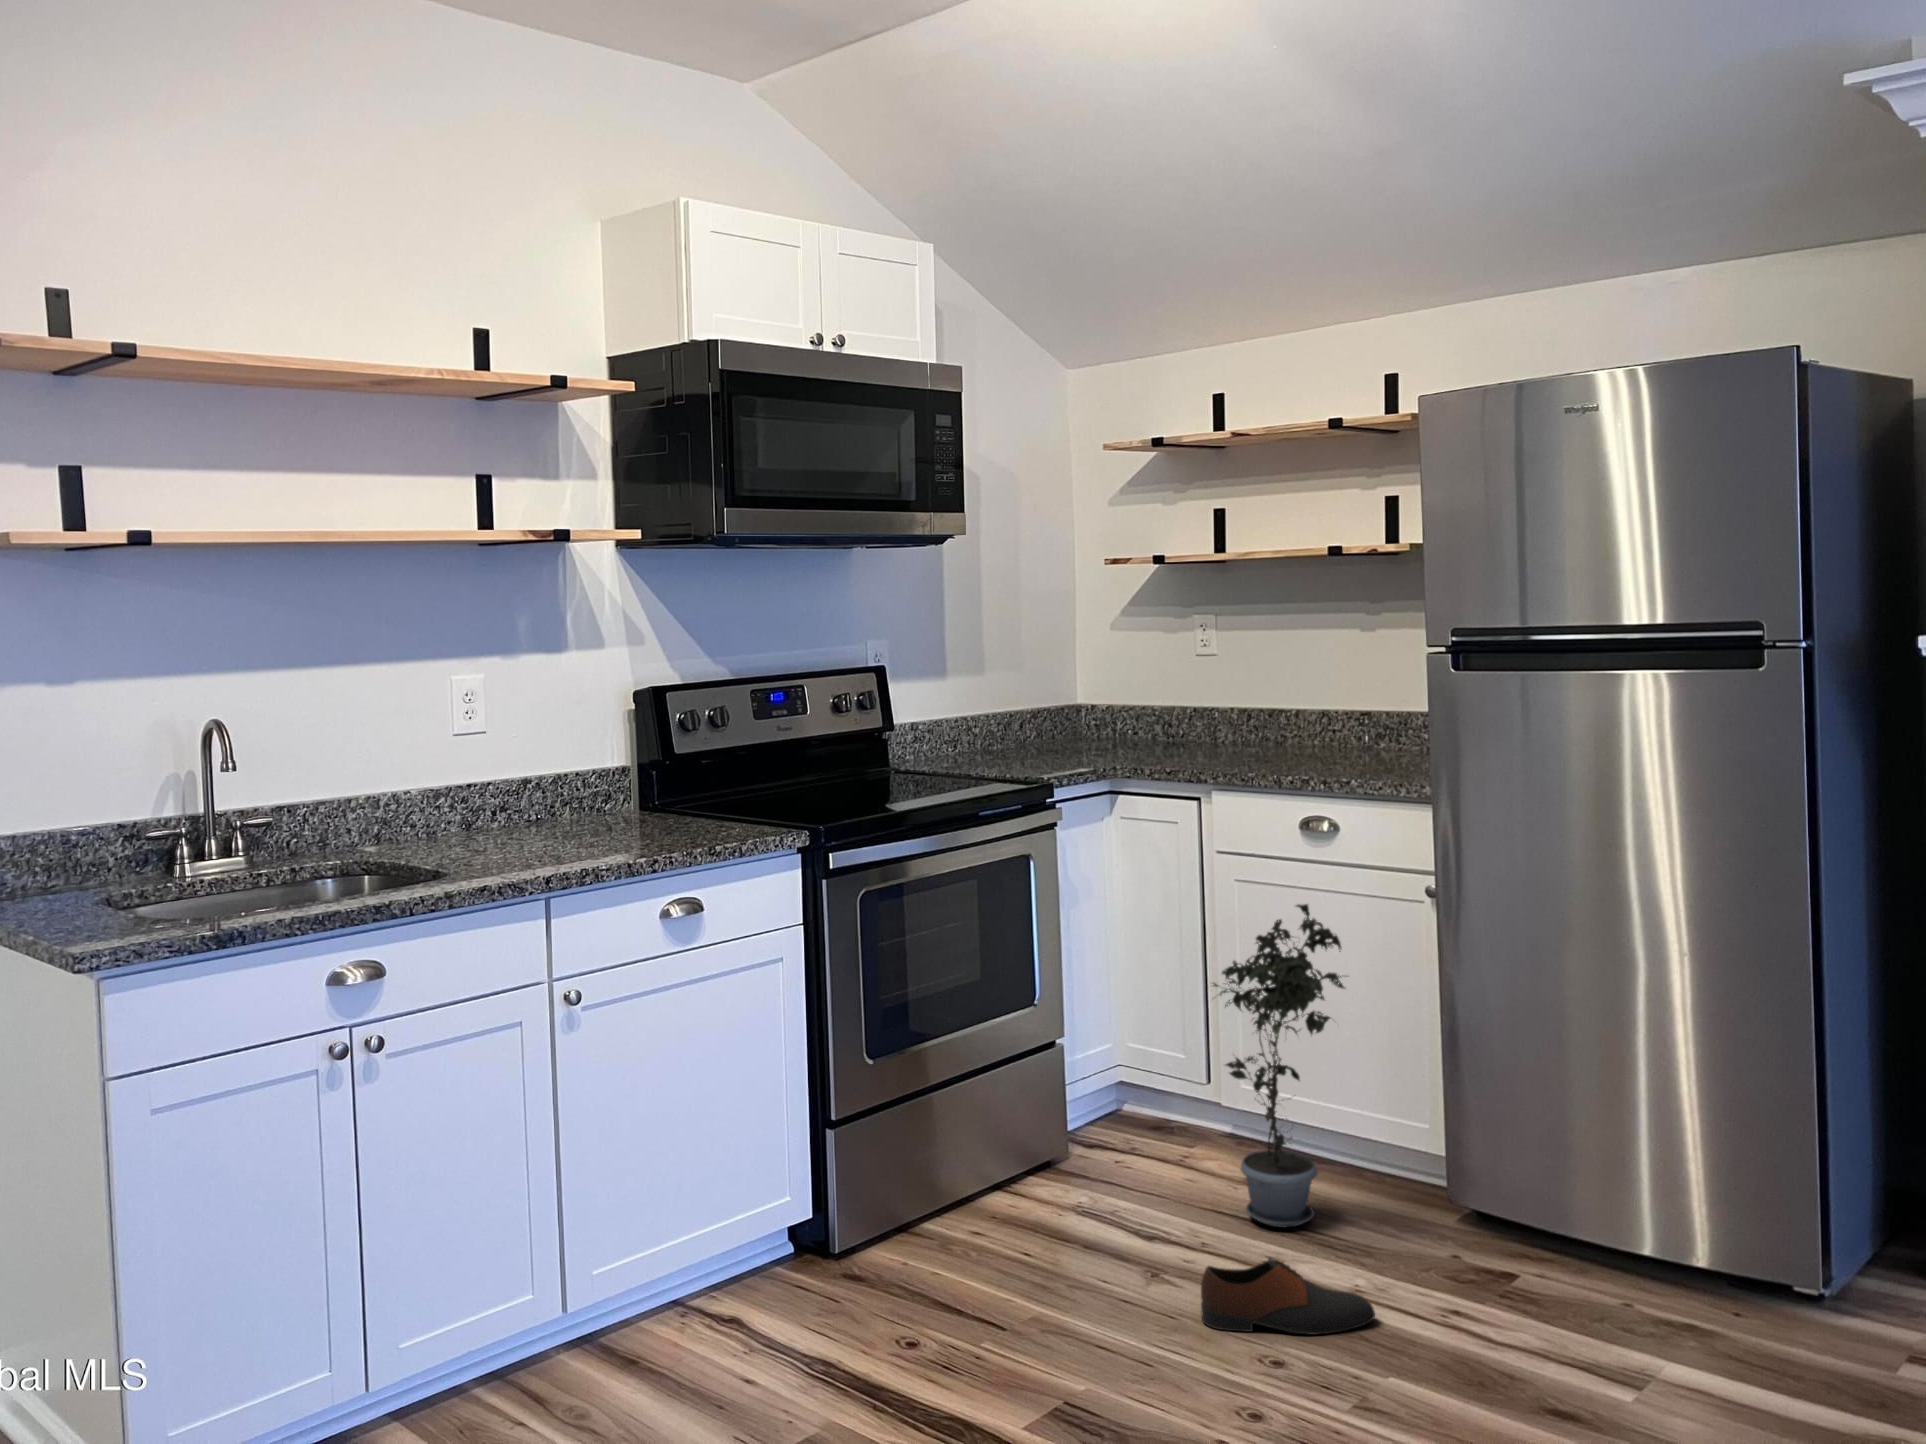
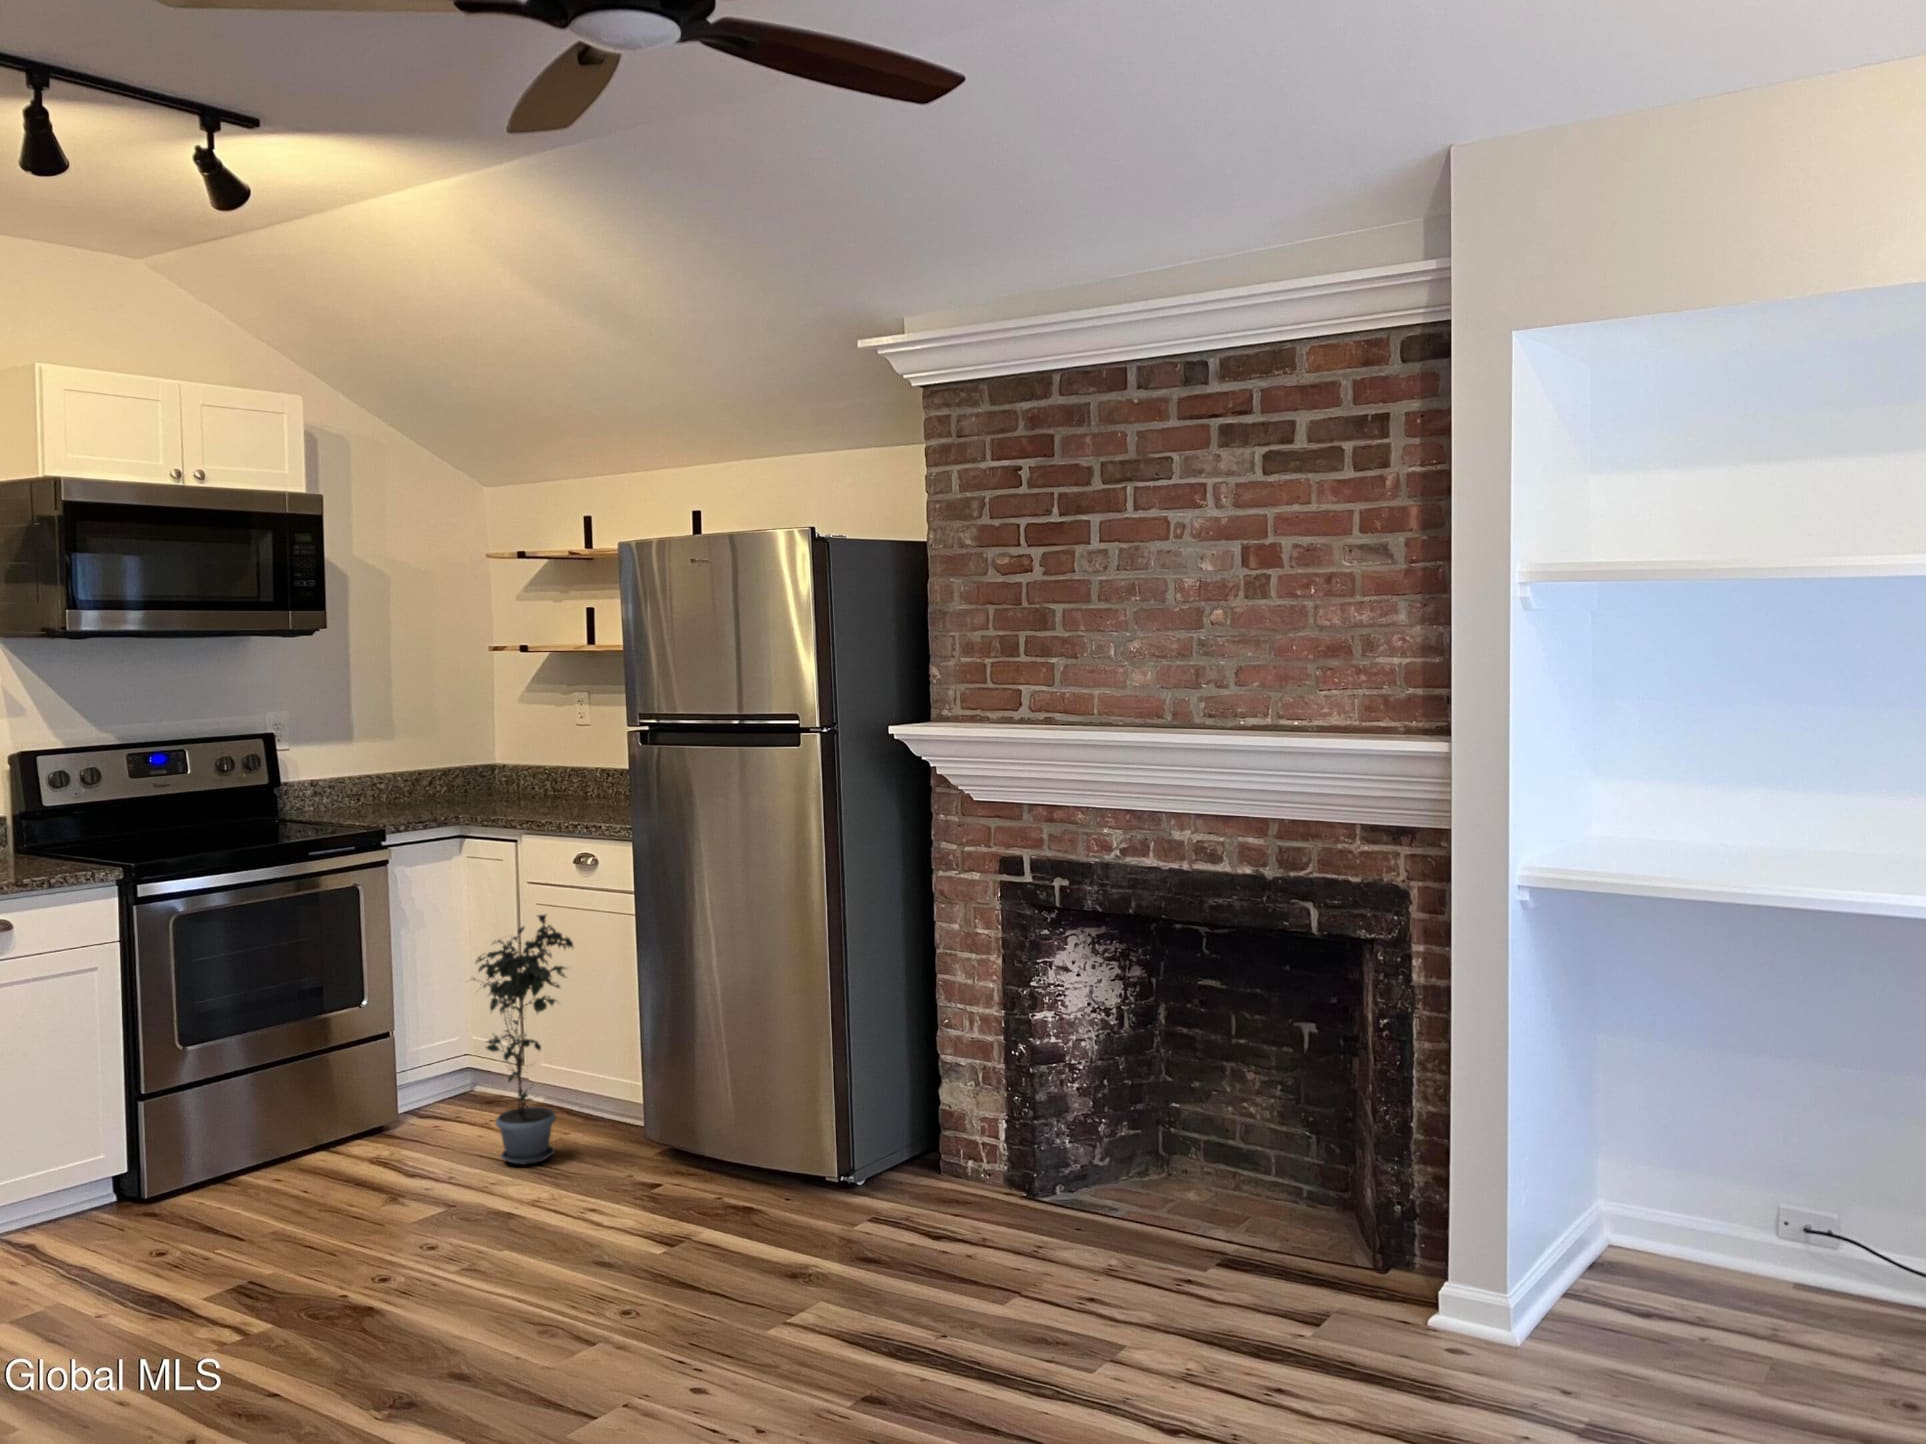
shoe: present [1201,1259,1375,1334] -> none [402,1177,533,1232]

